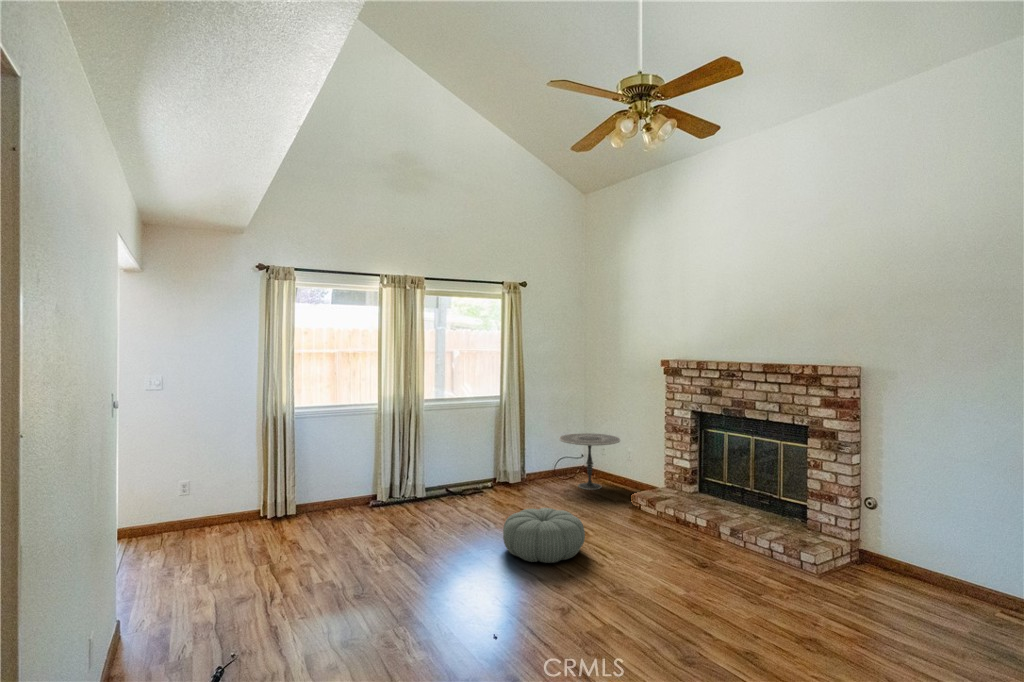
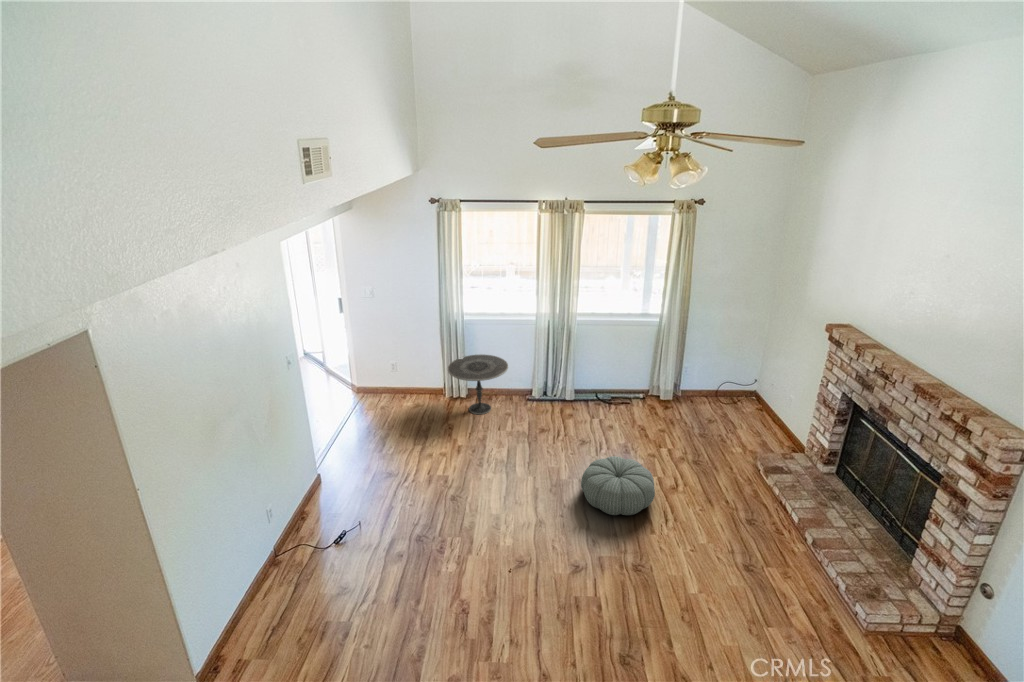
side table: present [559,433,620,490] -> present [448,354,508,414]

